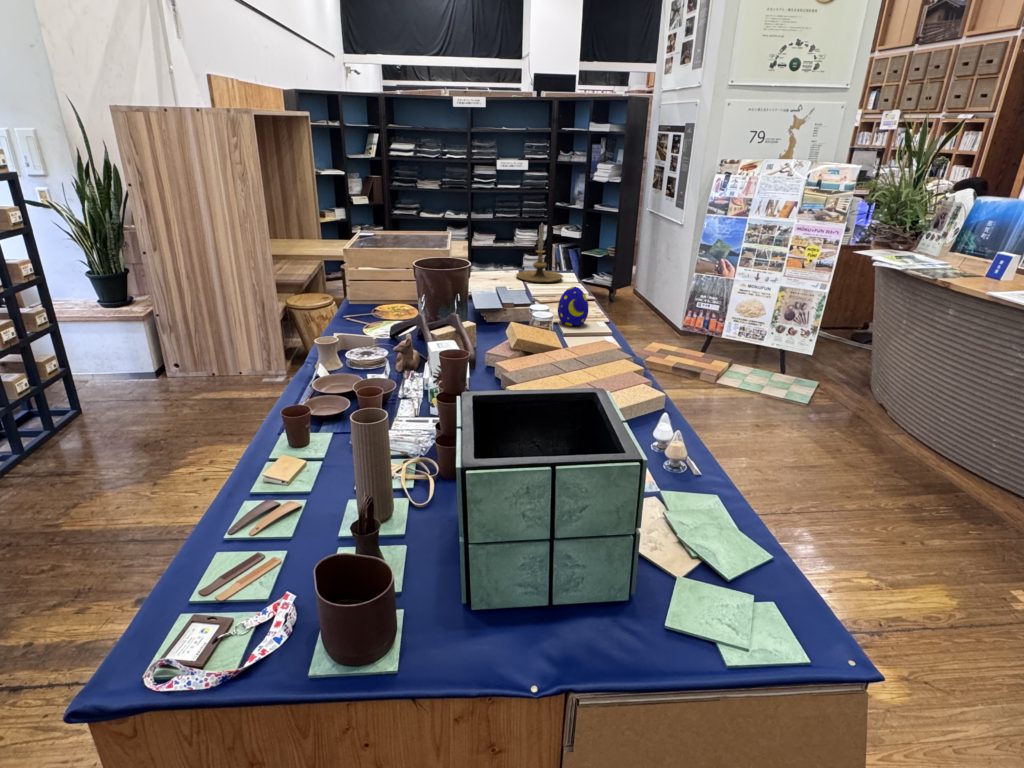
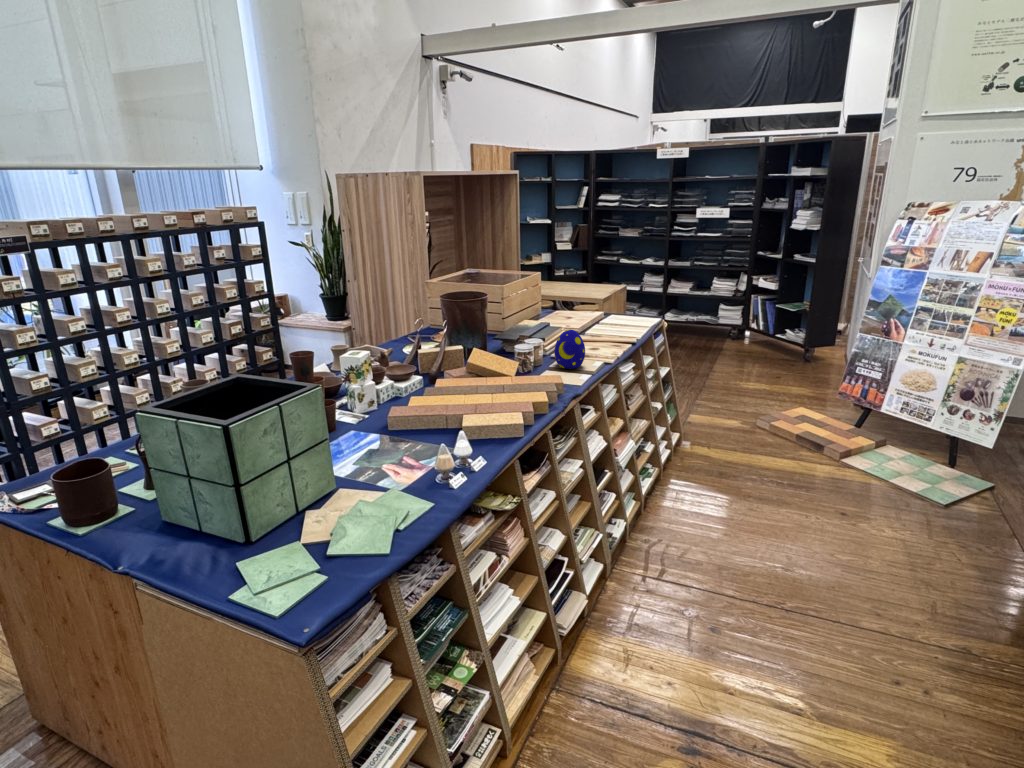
candle holder: present [516,225,563,282] -> none [592,270,640,327]

